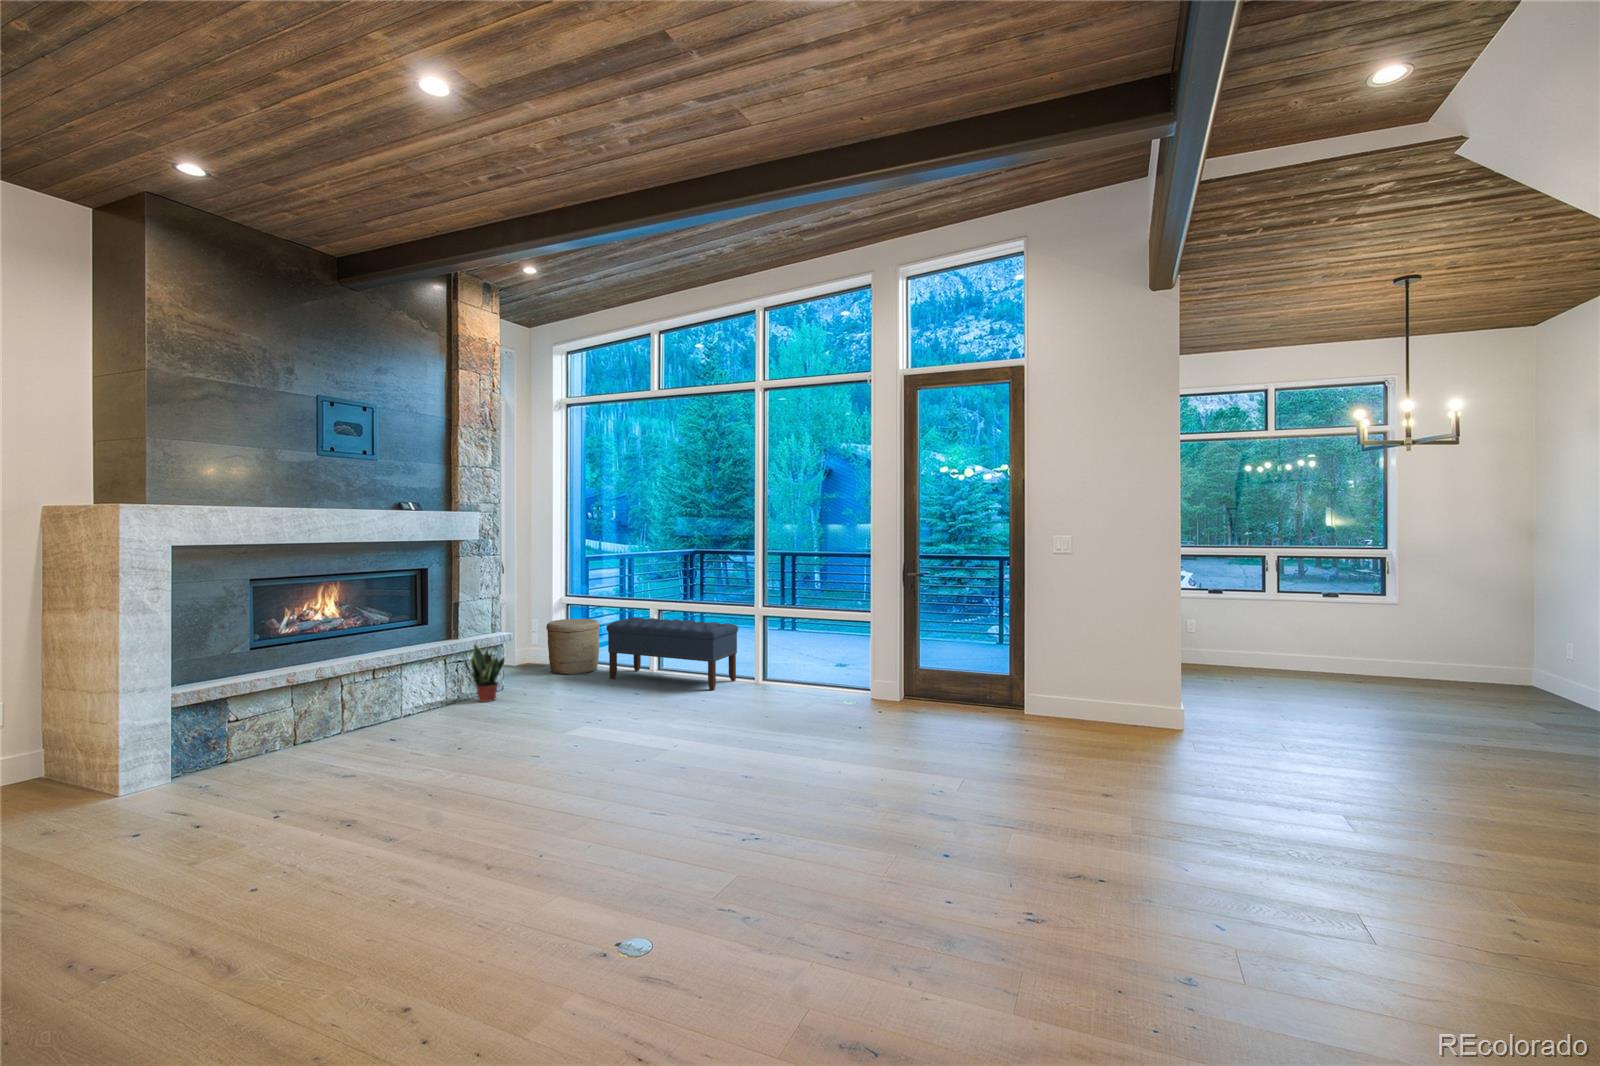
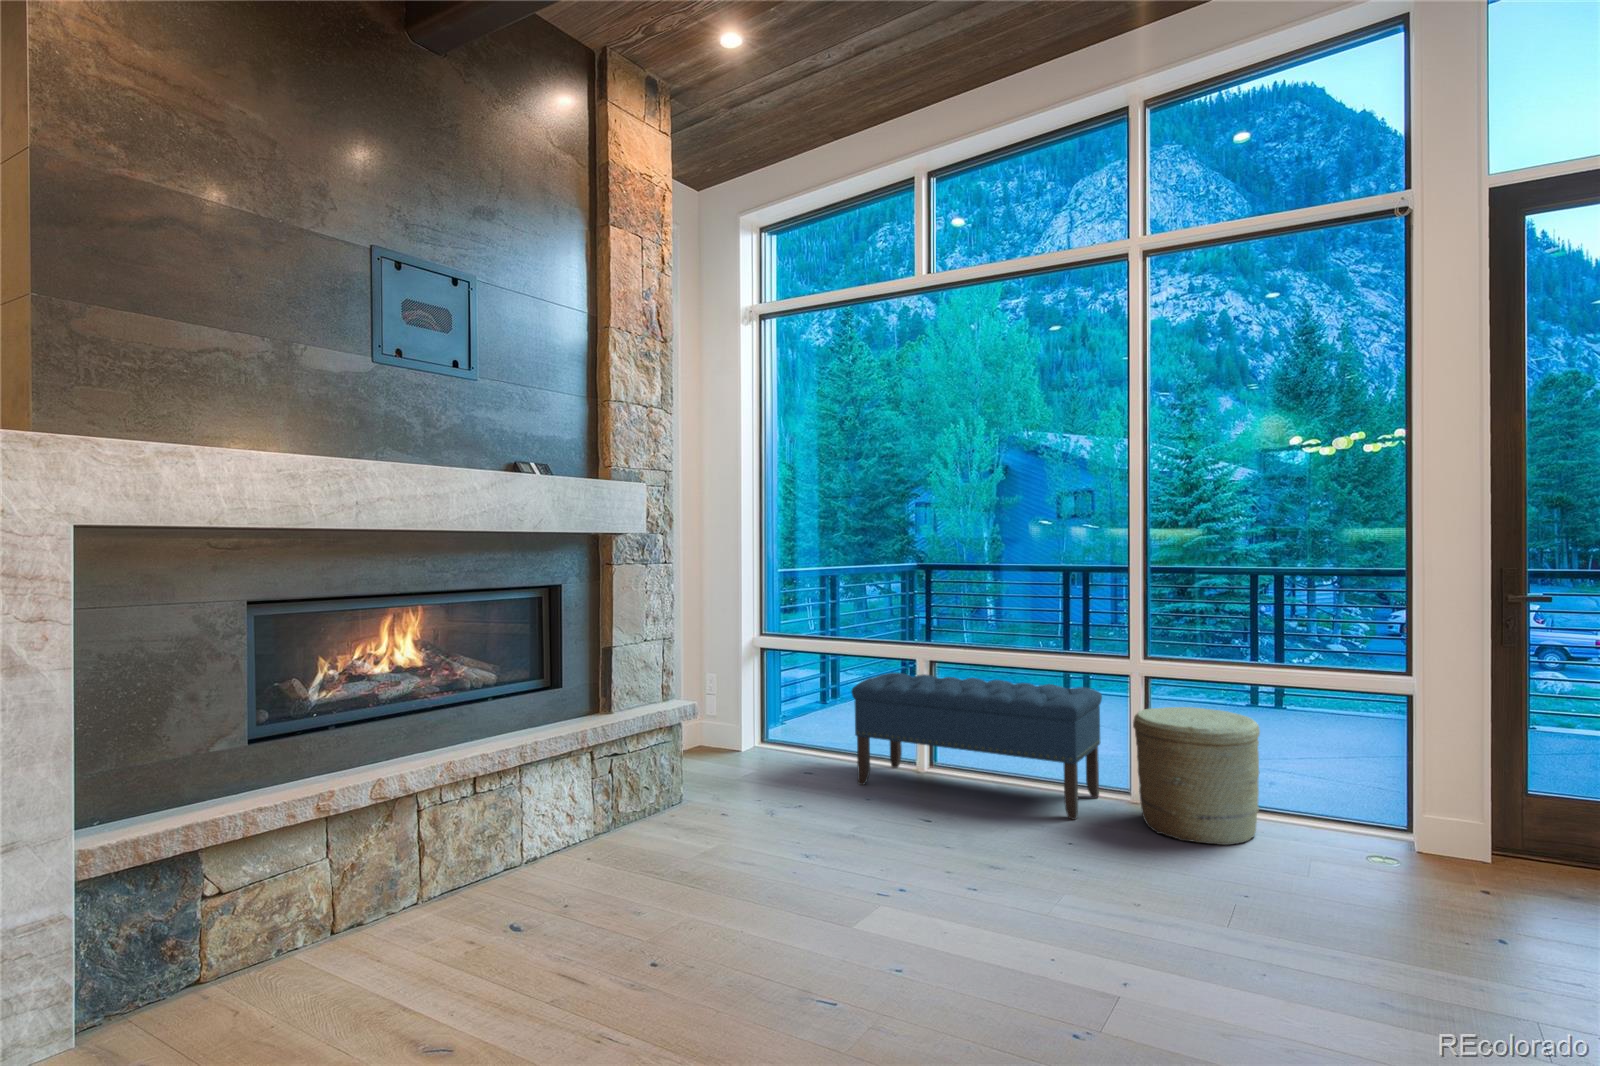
woven basket: present [546,619,600,675] -> present [1133,707,1260,845]
potted plant: present [465,644,505,702] -> none [626,720,691,832]

